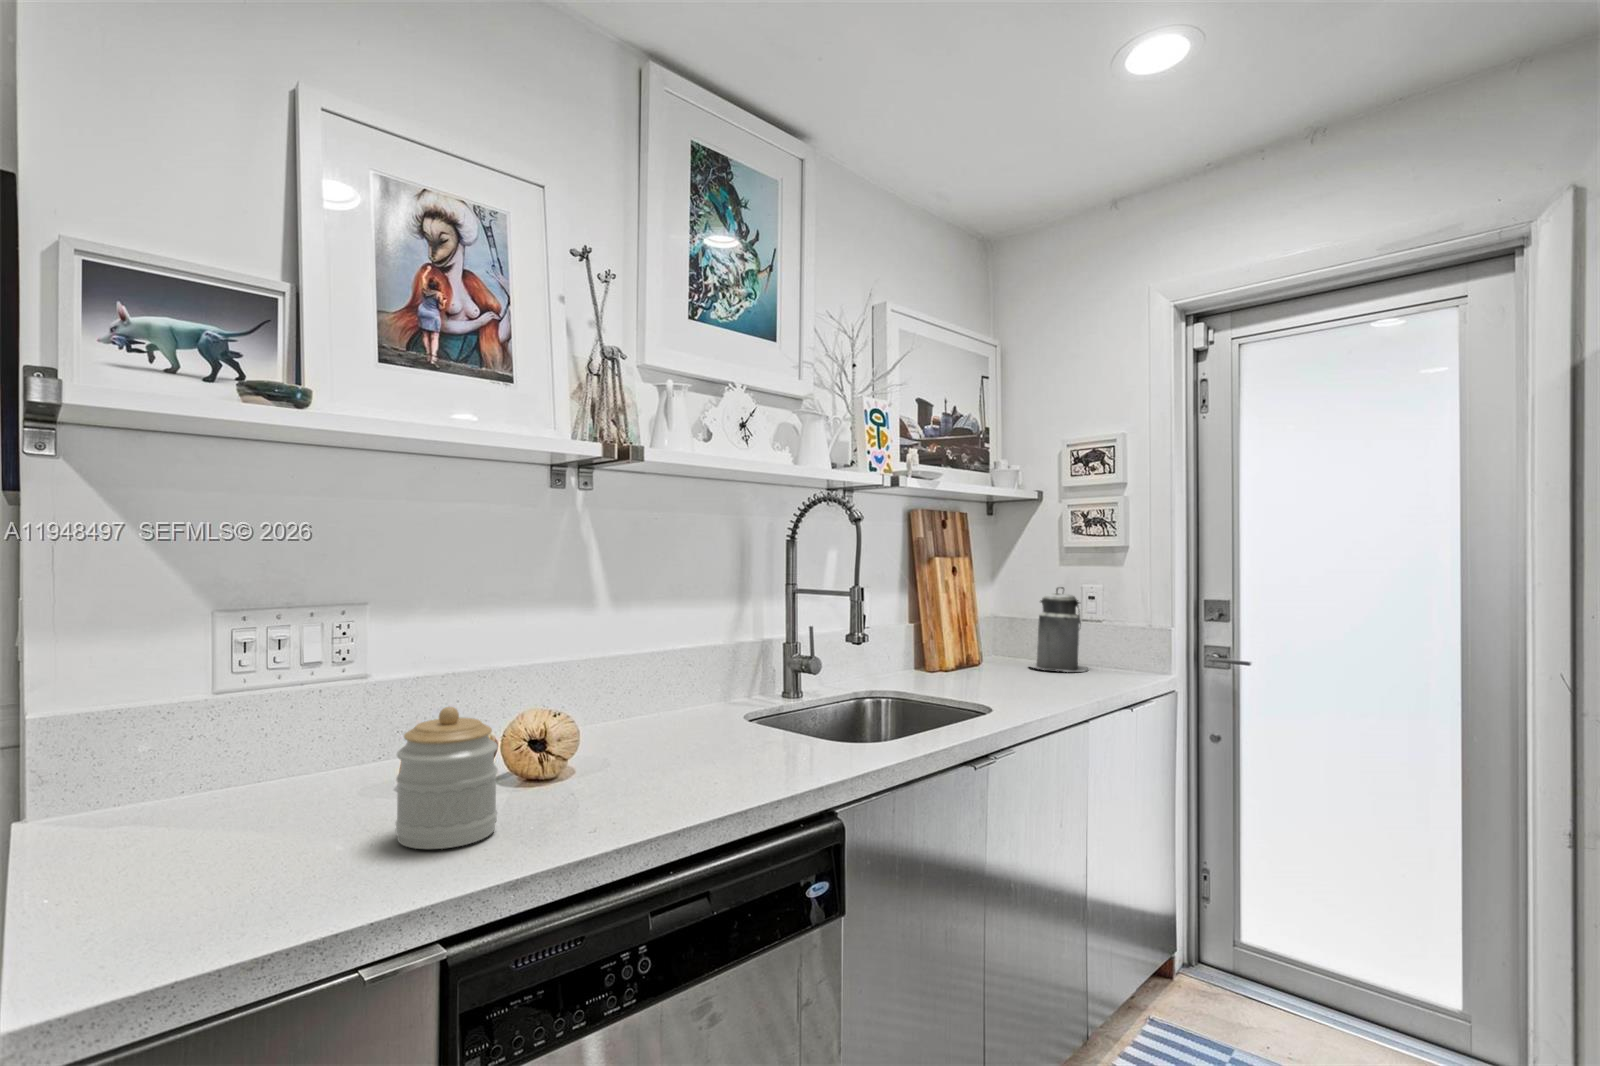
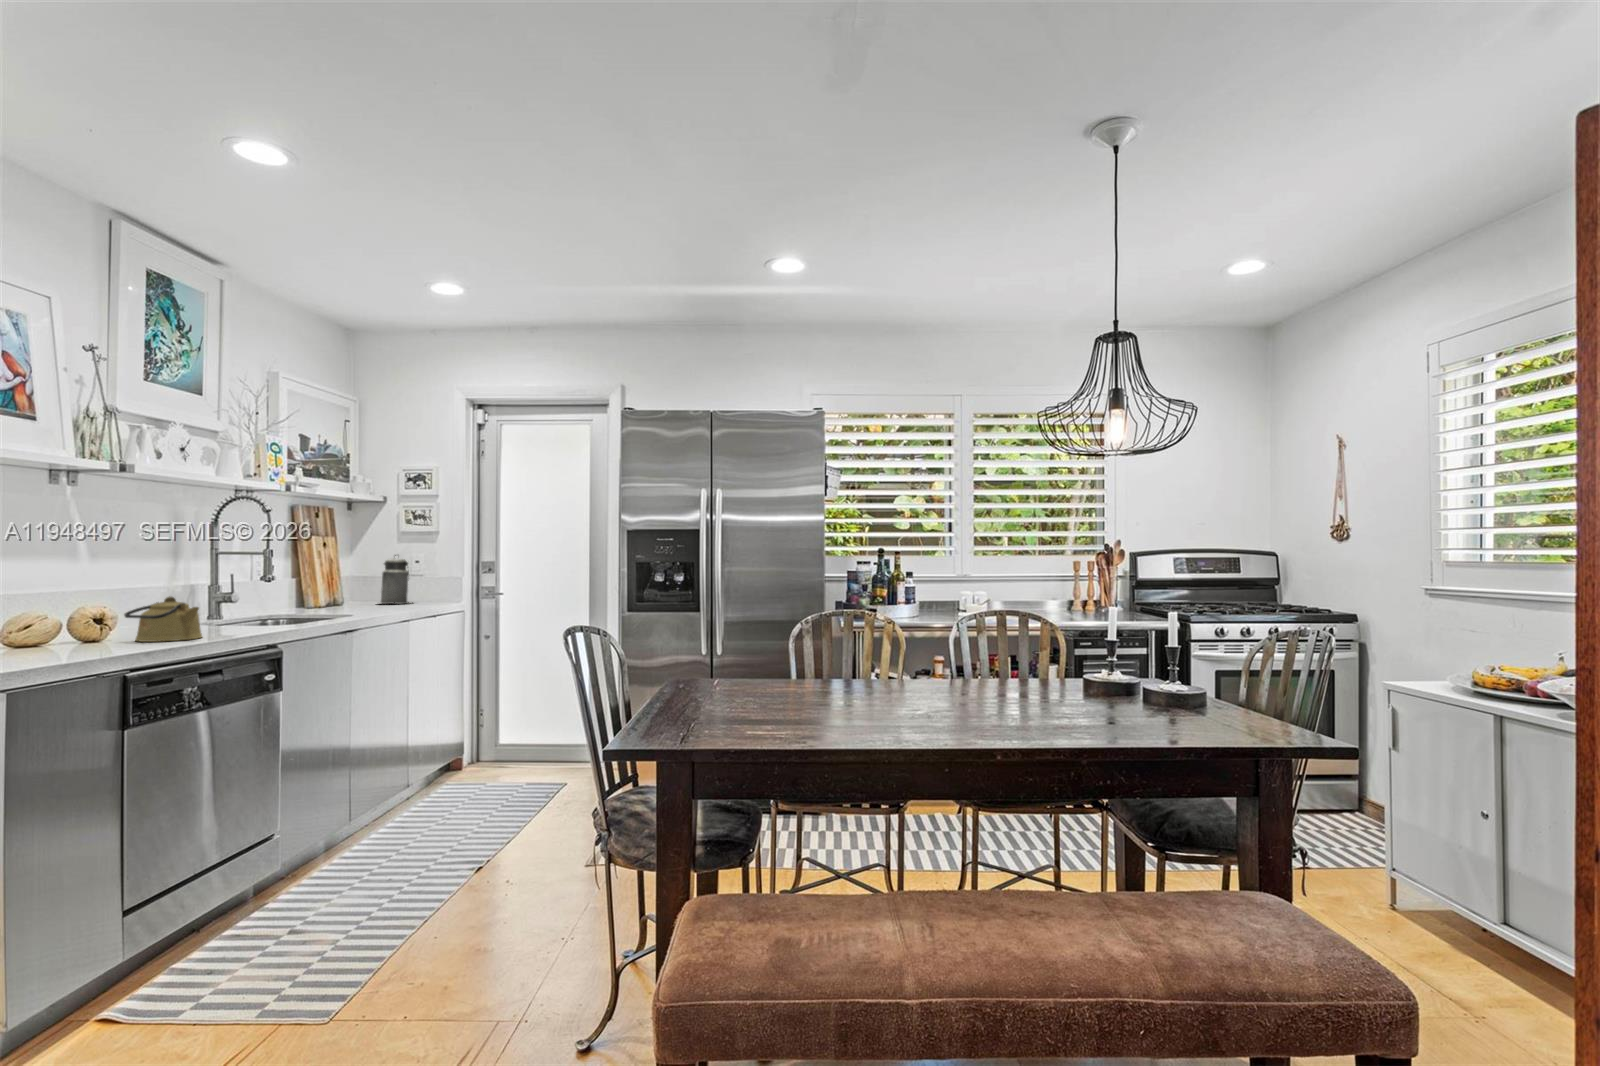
kettle: none [579,702,702,804] -> present [124,596,202,642]
jar: present [396,707,498,849] -> none [48,591,107,653]

